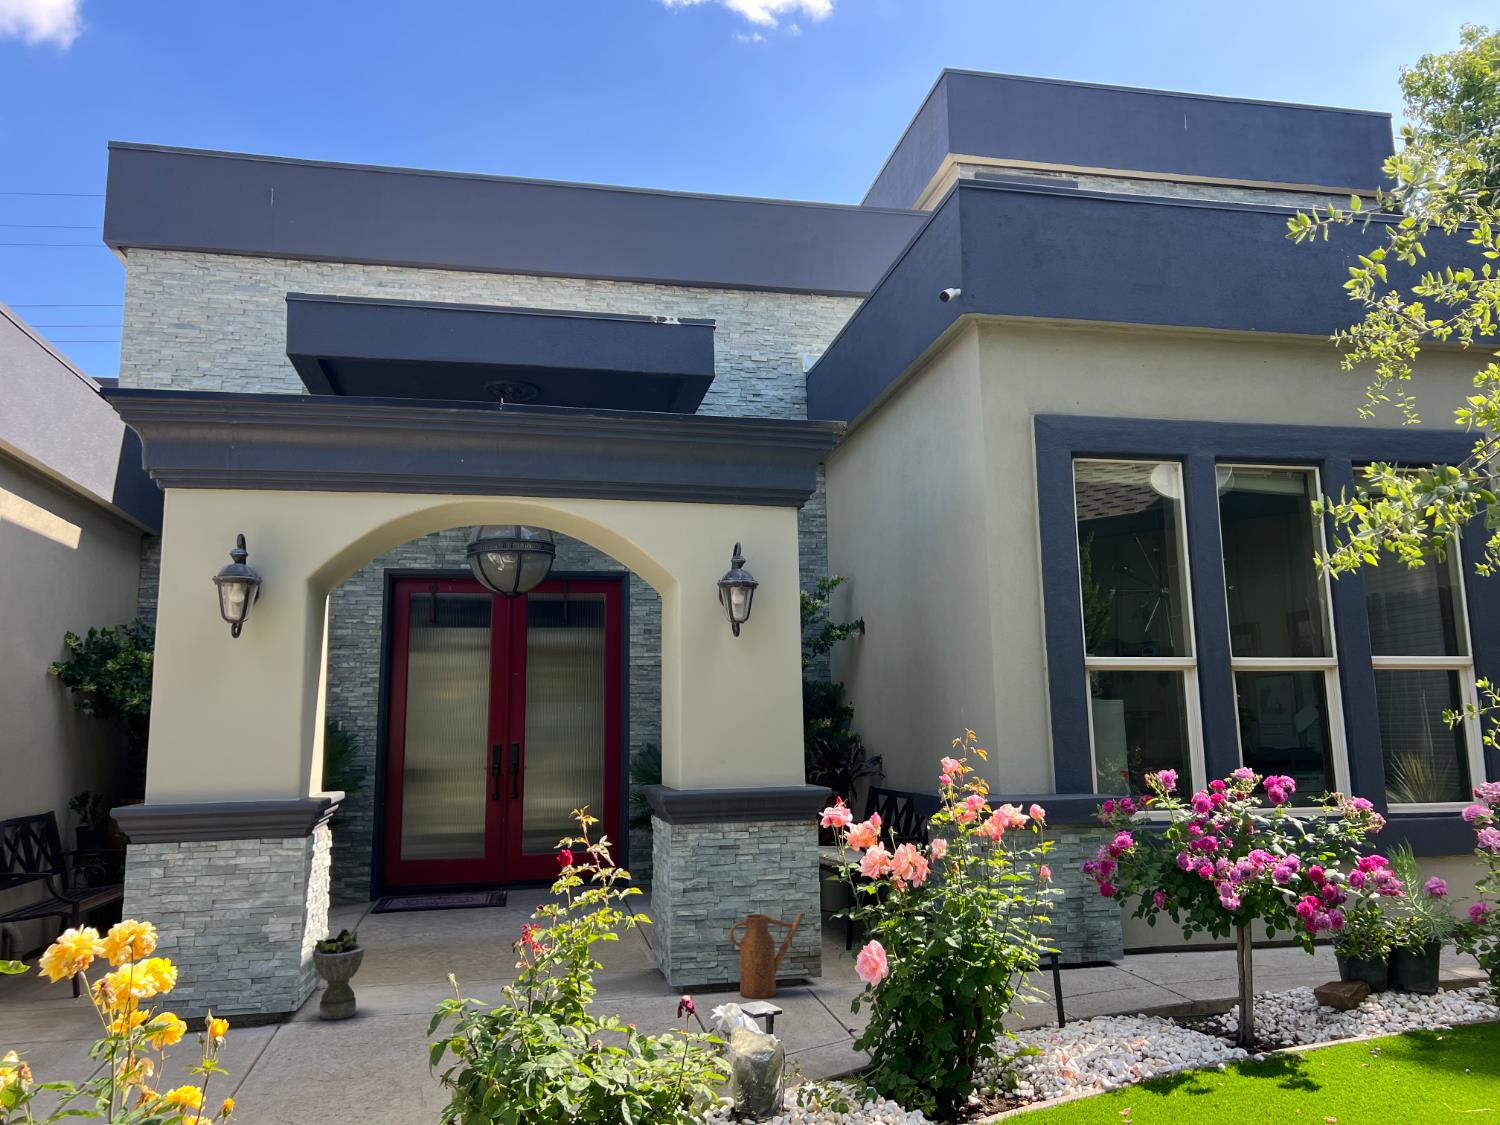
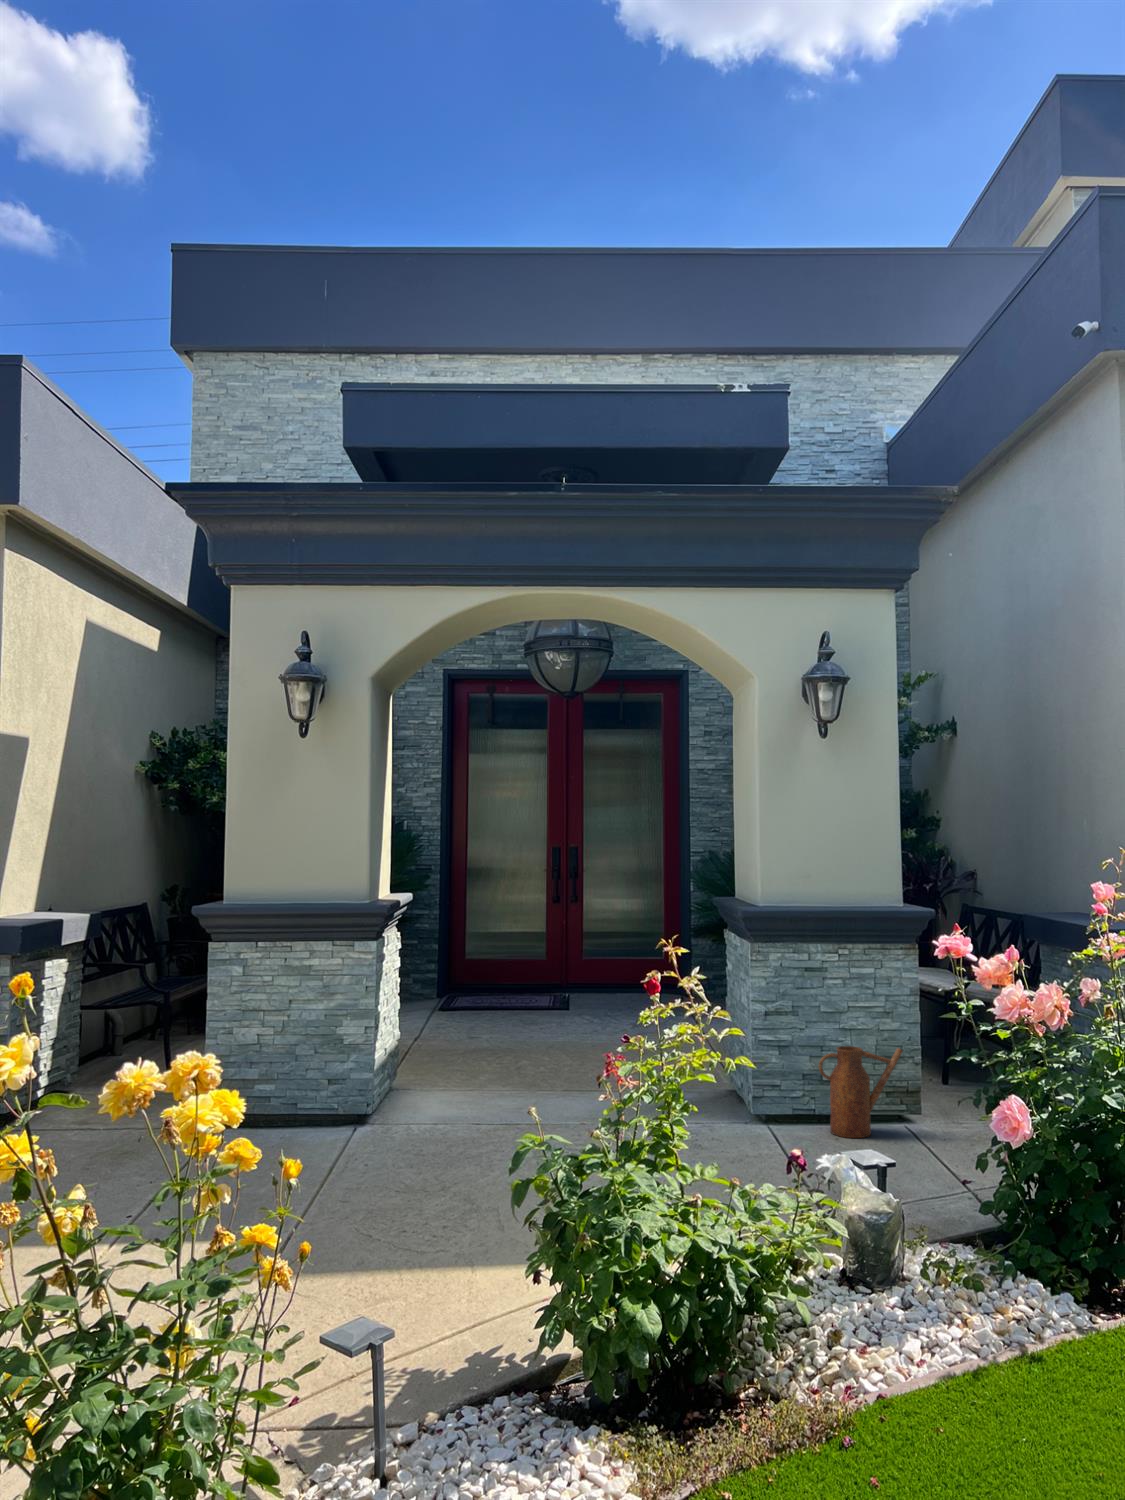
planter: present [313,928,365,1020] -> none [385,1035,435,1126]

